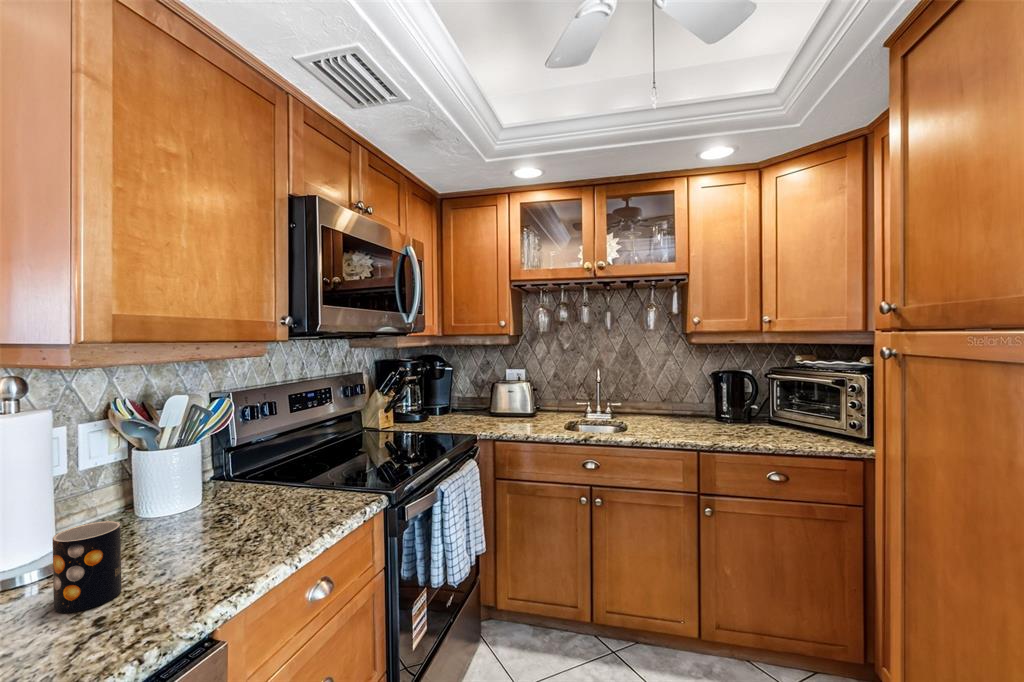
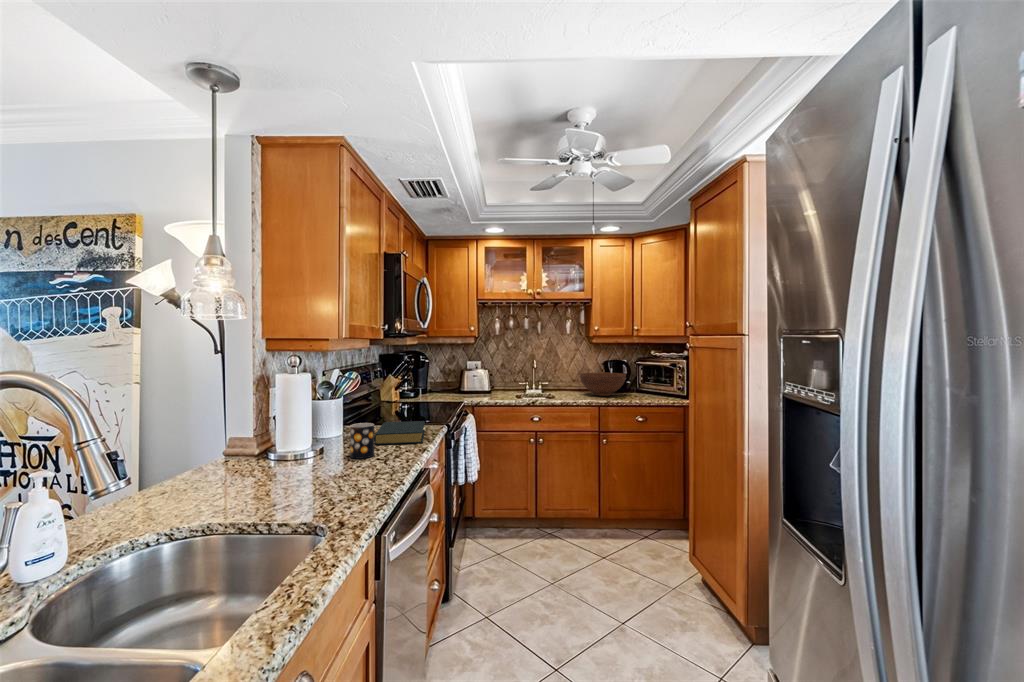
fruit bowl: none [668,390,748,430] -> present [580,372,626,396]
hardback book: none [178,490,331,555] -> present [374,421,425,445]

